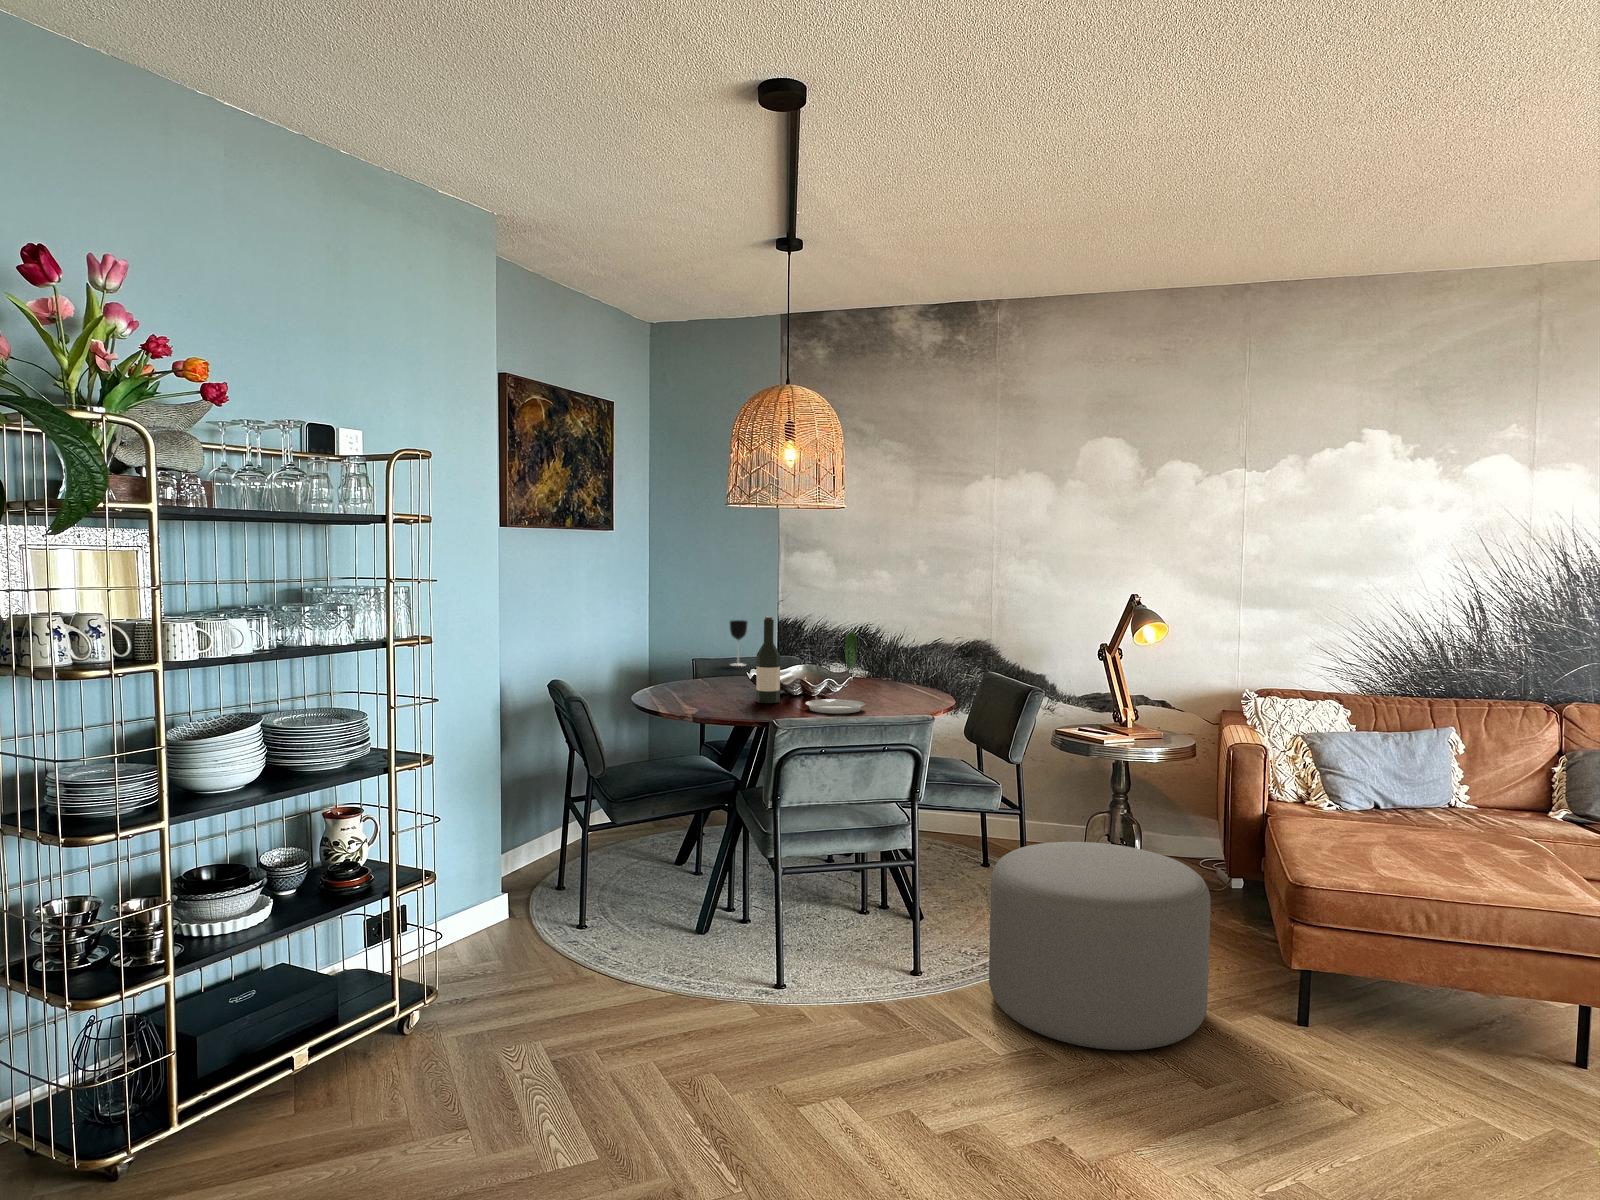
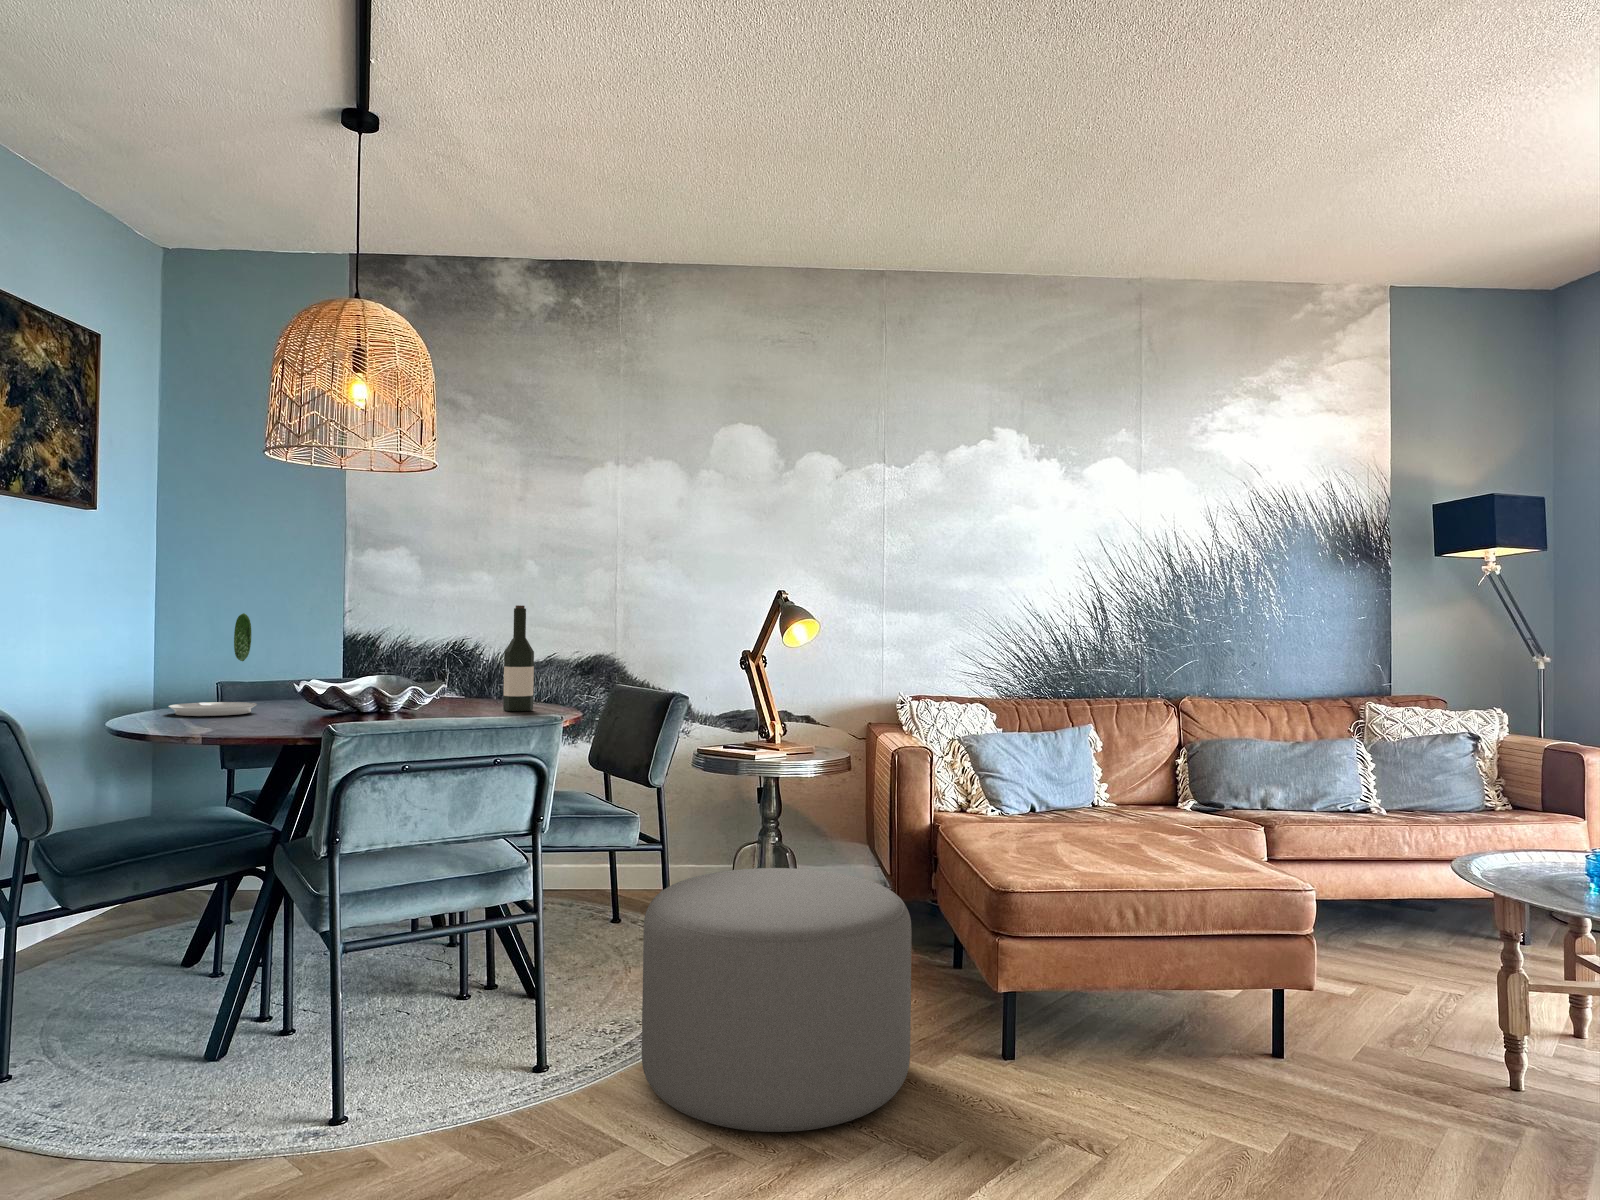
wine bottle: present [756,617,780,703] -> present [503,605,534,711]
wine glass: present [730,620,748,666] -> none [271,630,297,689]
plate: present [806,632,865,714] -> present [169,613,257,716]

